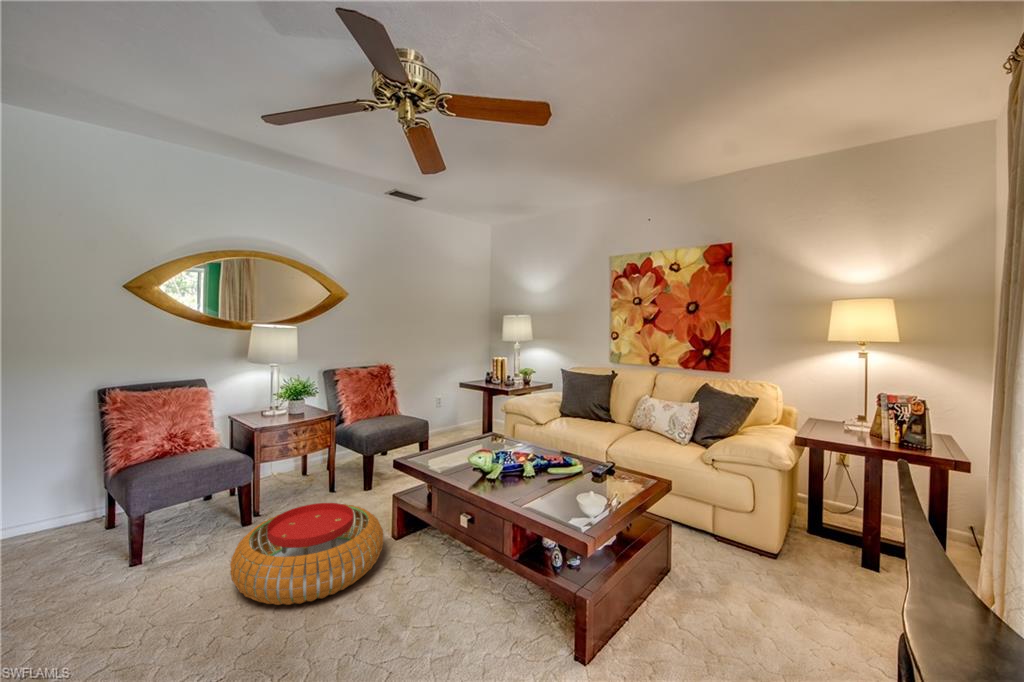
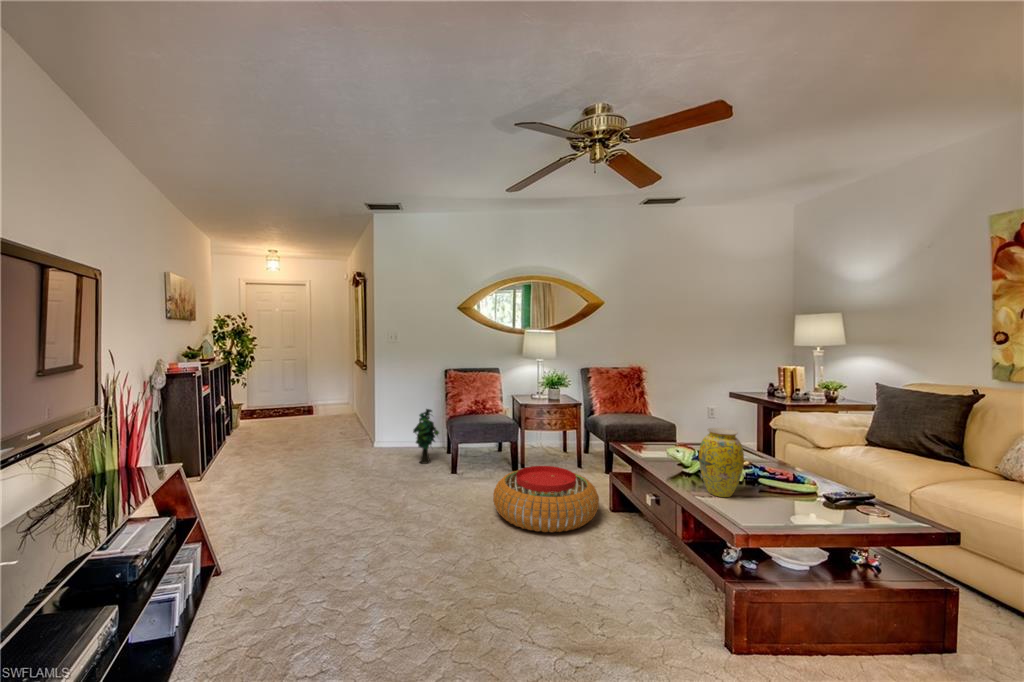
vase: none [510,428,551,499] -> present [699,428,744,497]
decorative plant: none [33,460,99,552] -> present [413,409,439,464]

